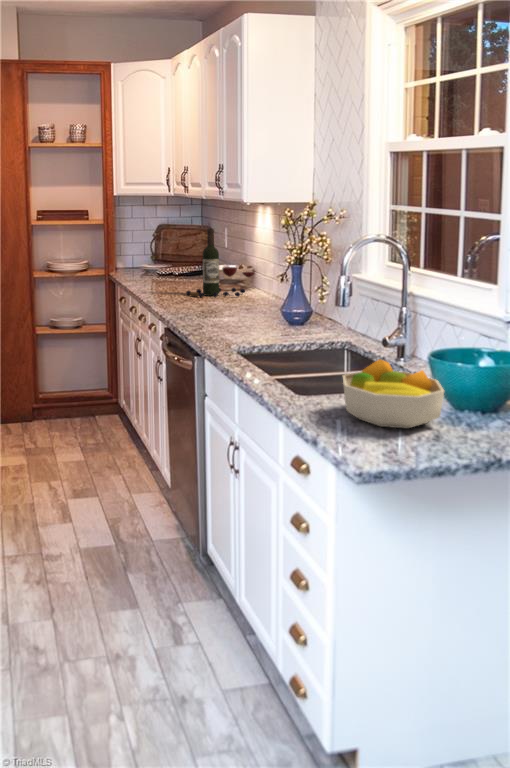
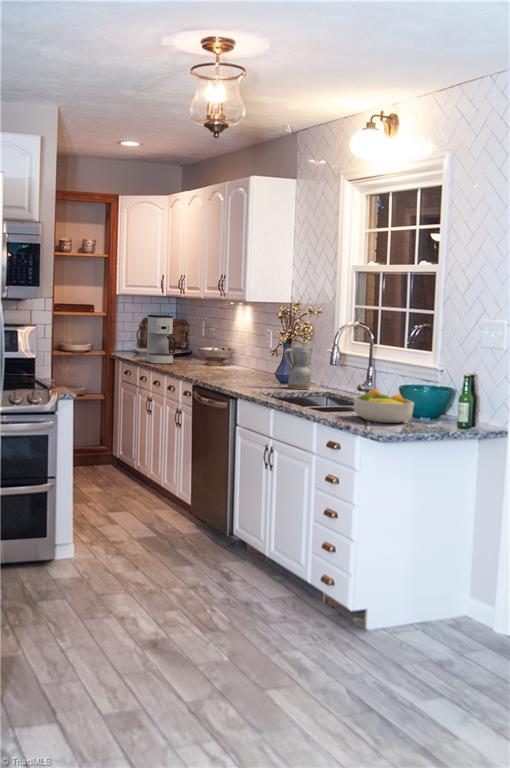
coffee maker: none [141,222,179,289] -> present [146,315,176,364]
wine bottle: present [186,228,254,297] -> none [188,320,240,370]
ceramic pitcher: none [284,270,328,335] -> present [284,346,313,389]

